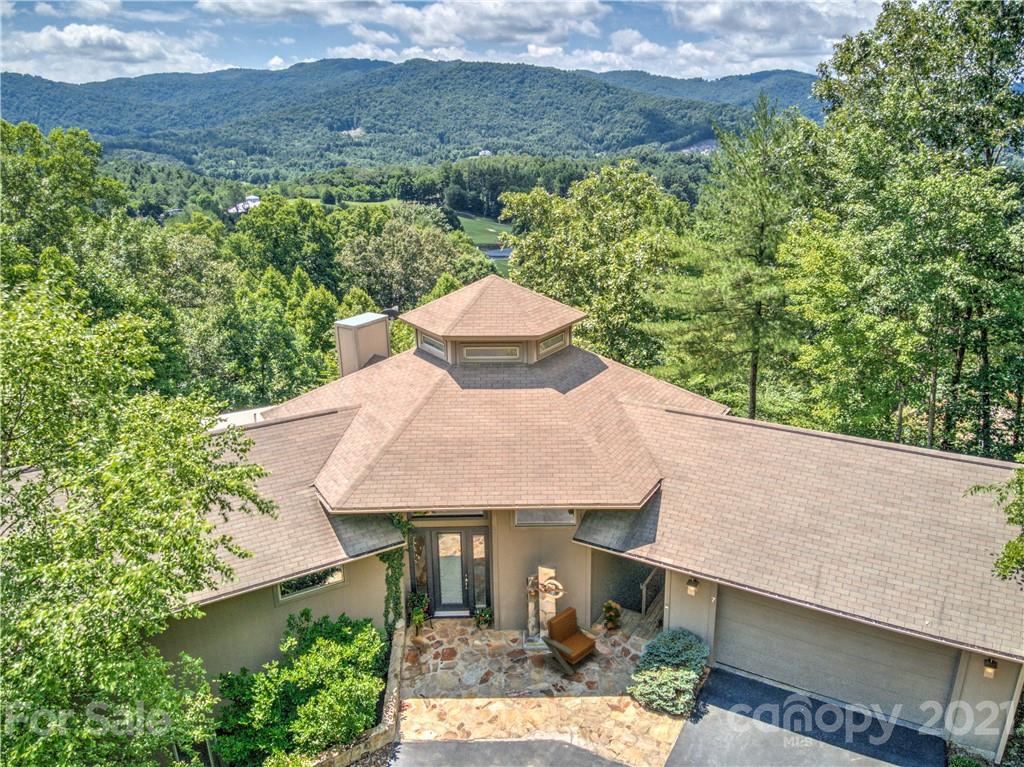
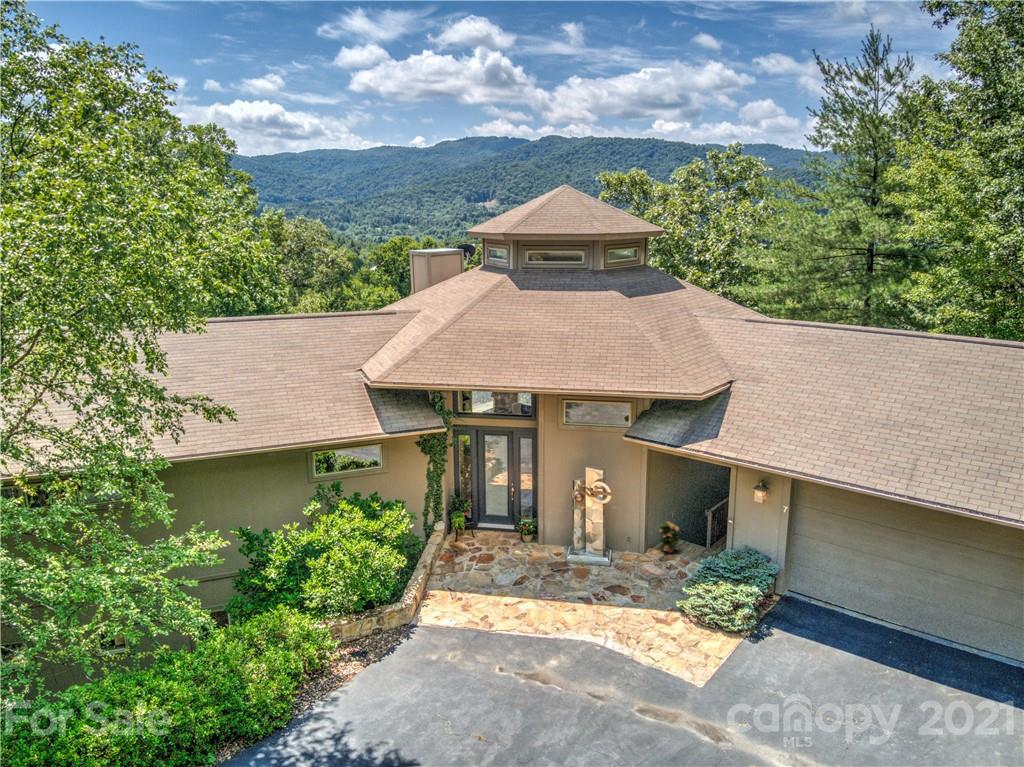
lounge chair: present [541,607,600,676] -> none [585,519,652,588]

